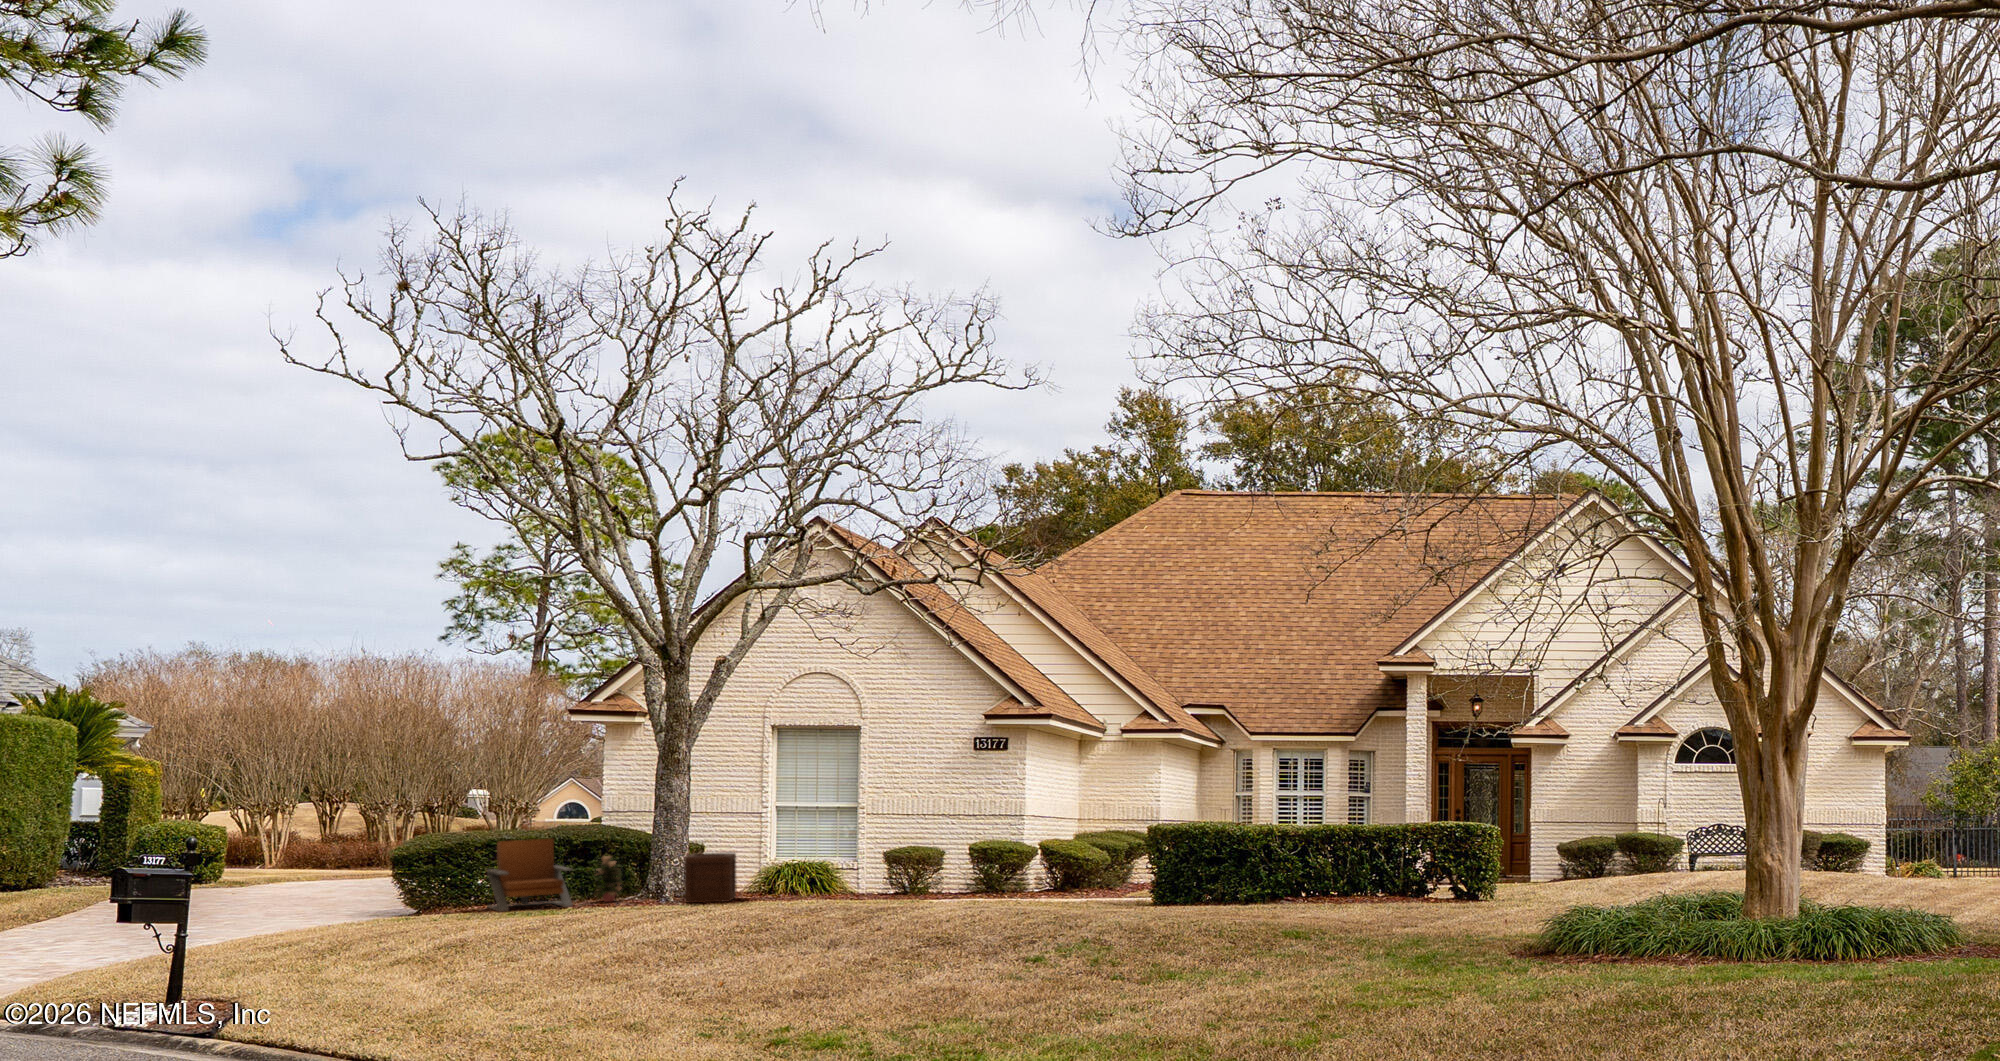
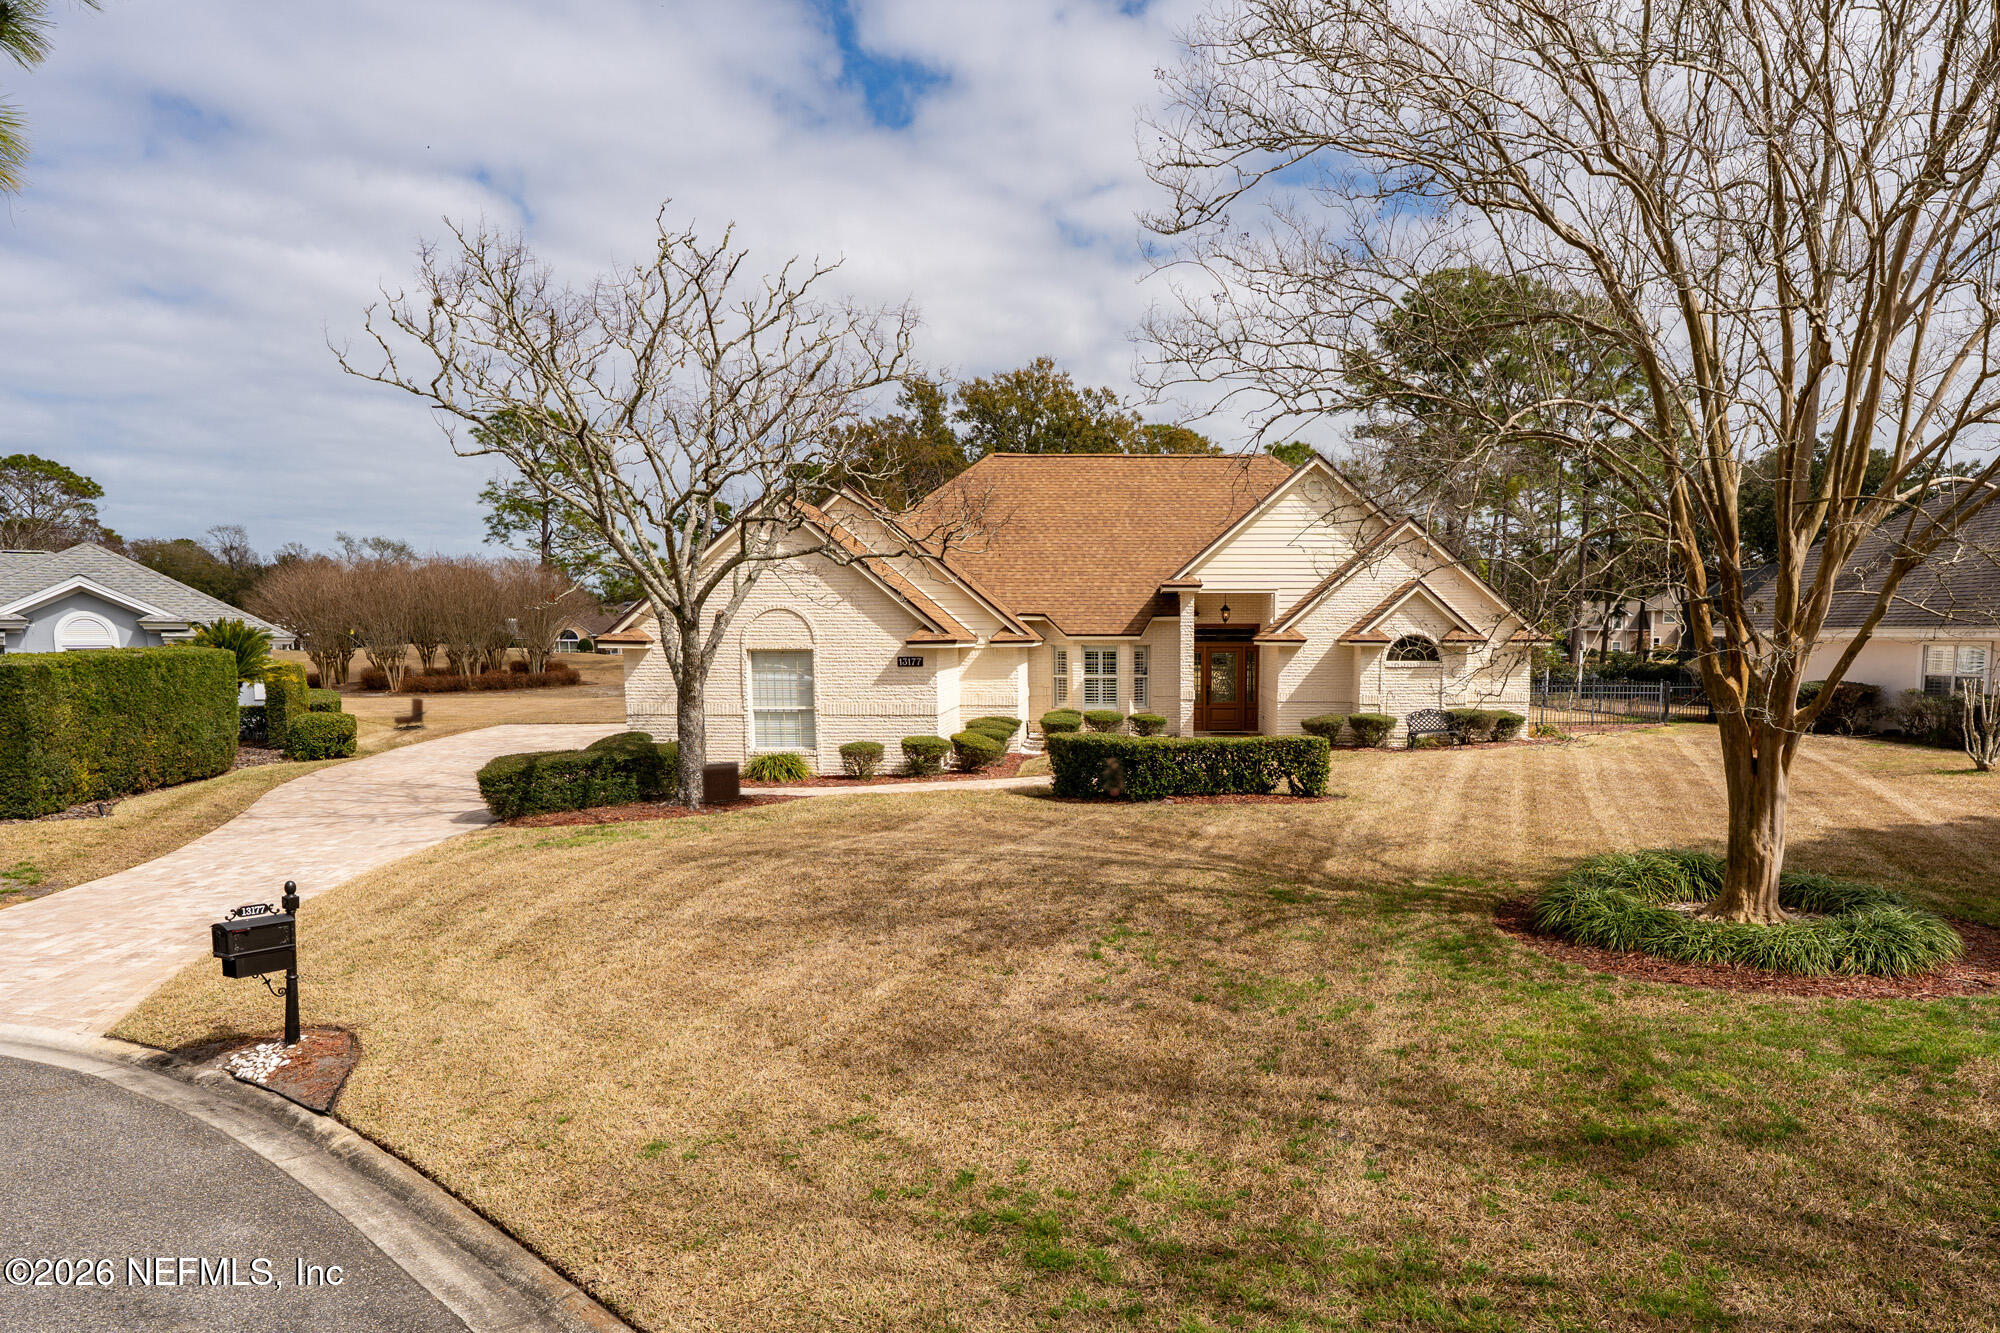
lounge chair: present [487,838,573,912] -> present [394,698,426,731]
decorative plant: present [596,856,623,902] -> present [1104,758,1124,796]

